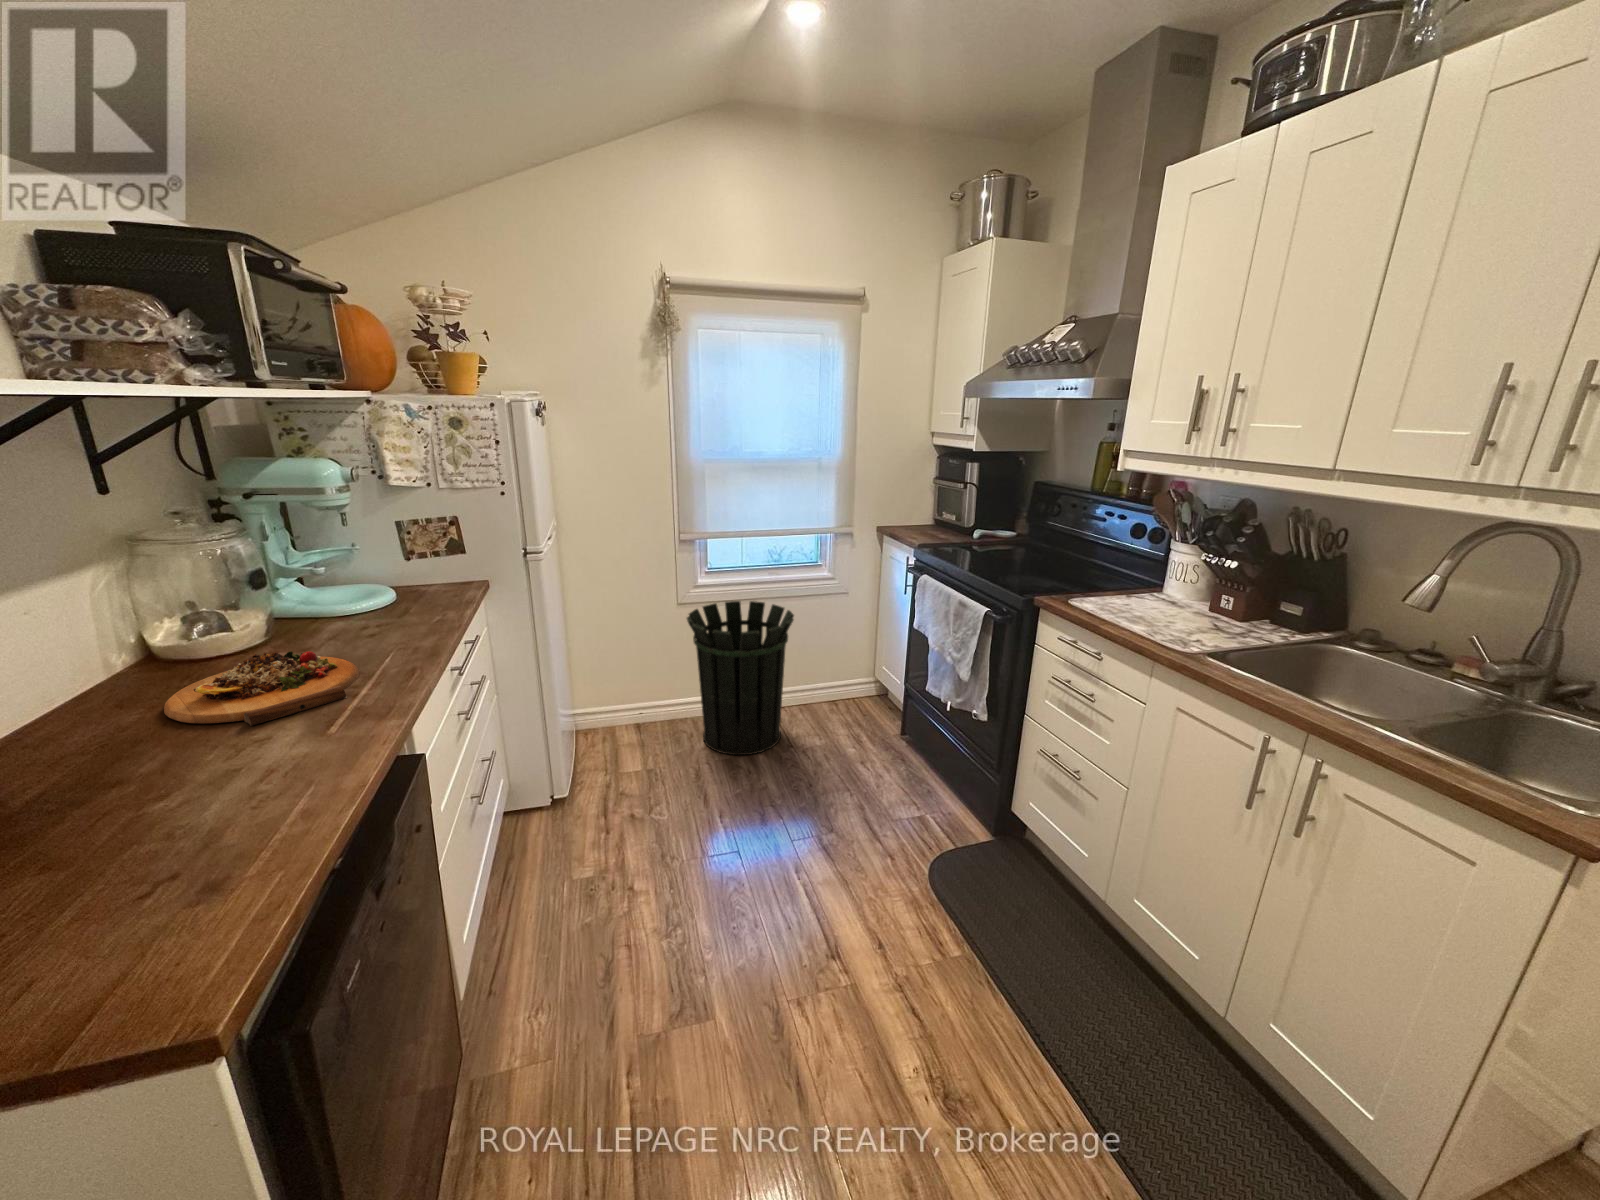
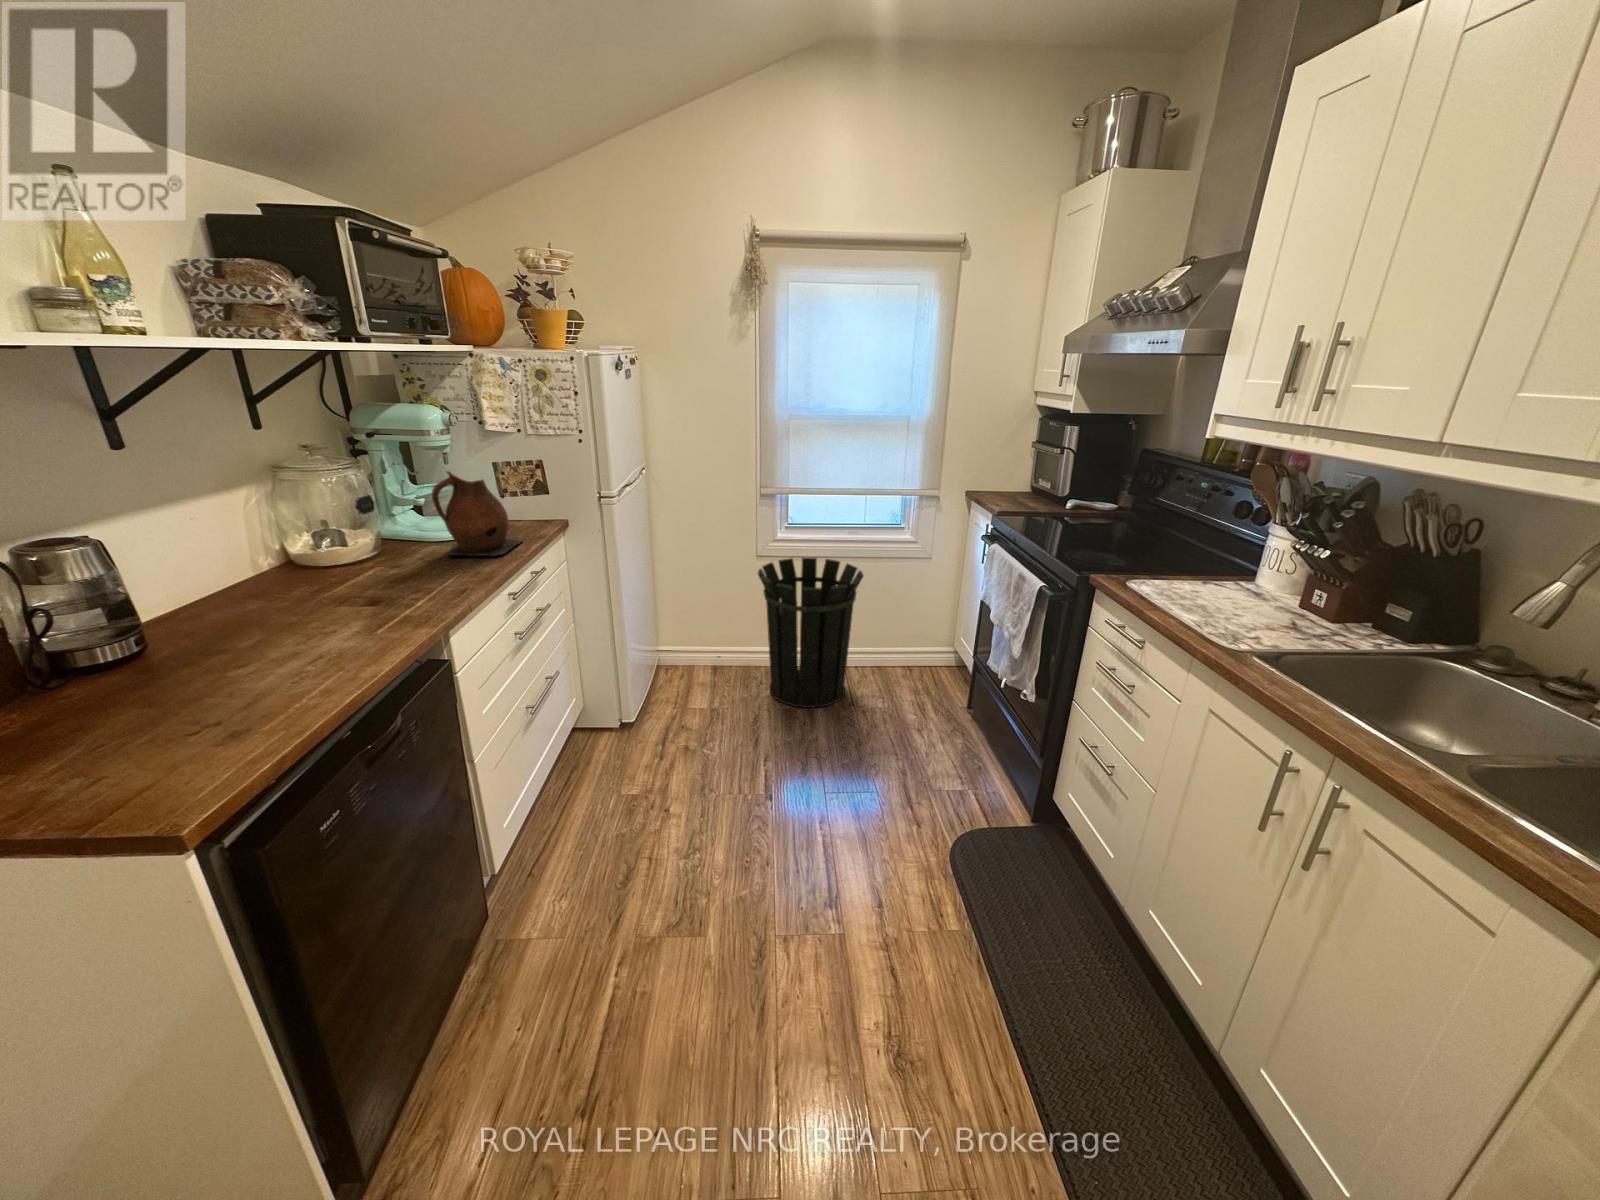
ceramic pitcher: none [343,532,450,630] -> present [432,470,522,556]
cutting board: present [164,651,360,726] -> none [277,565,427,622]

